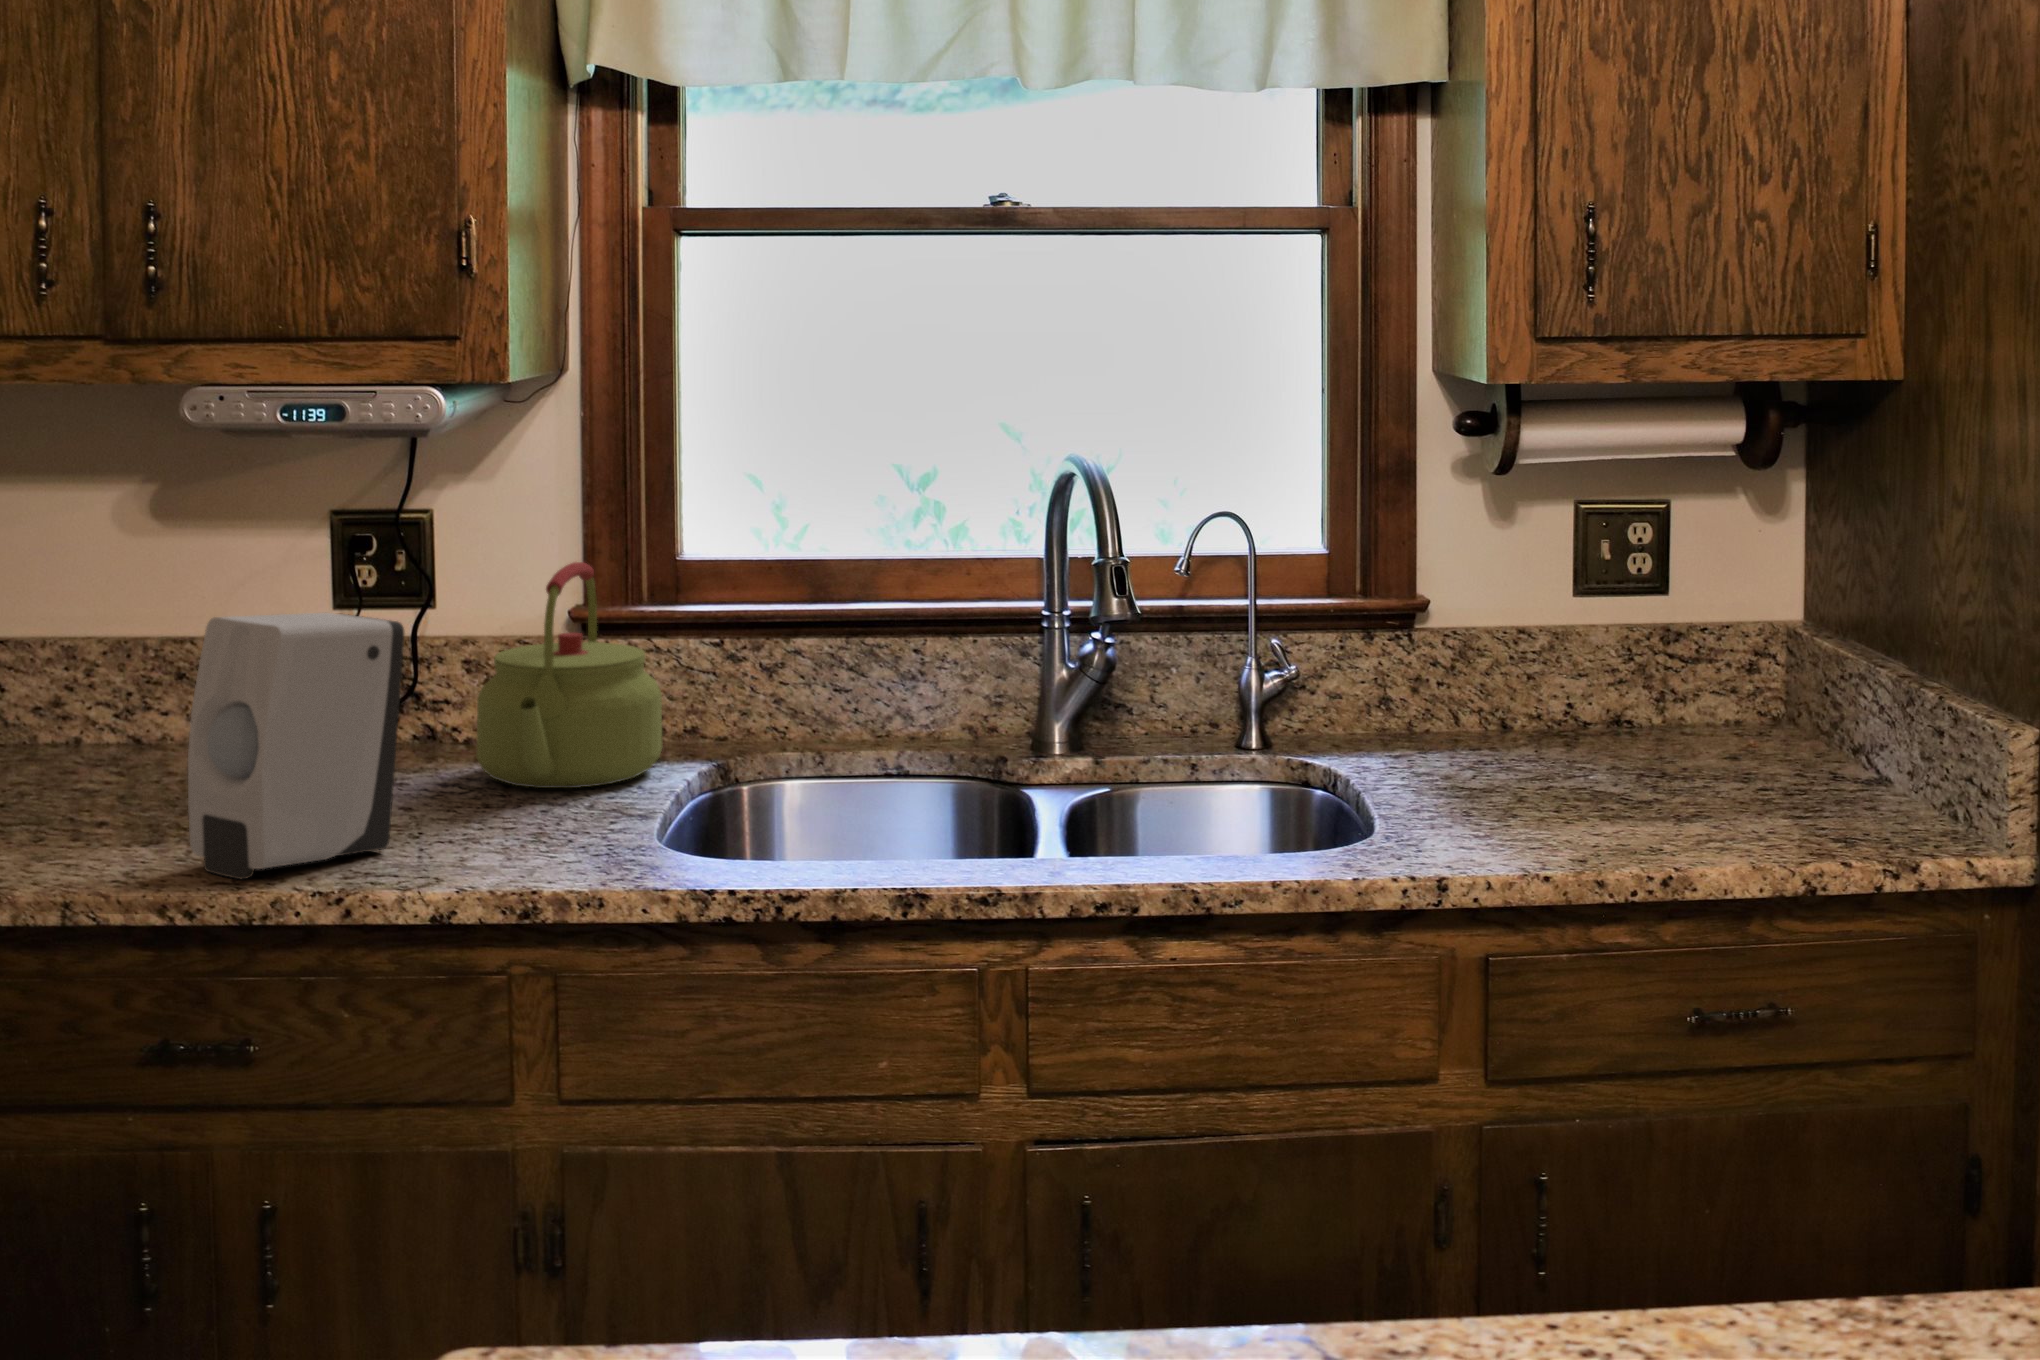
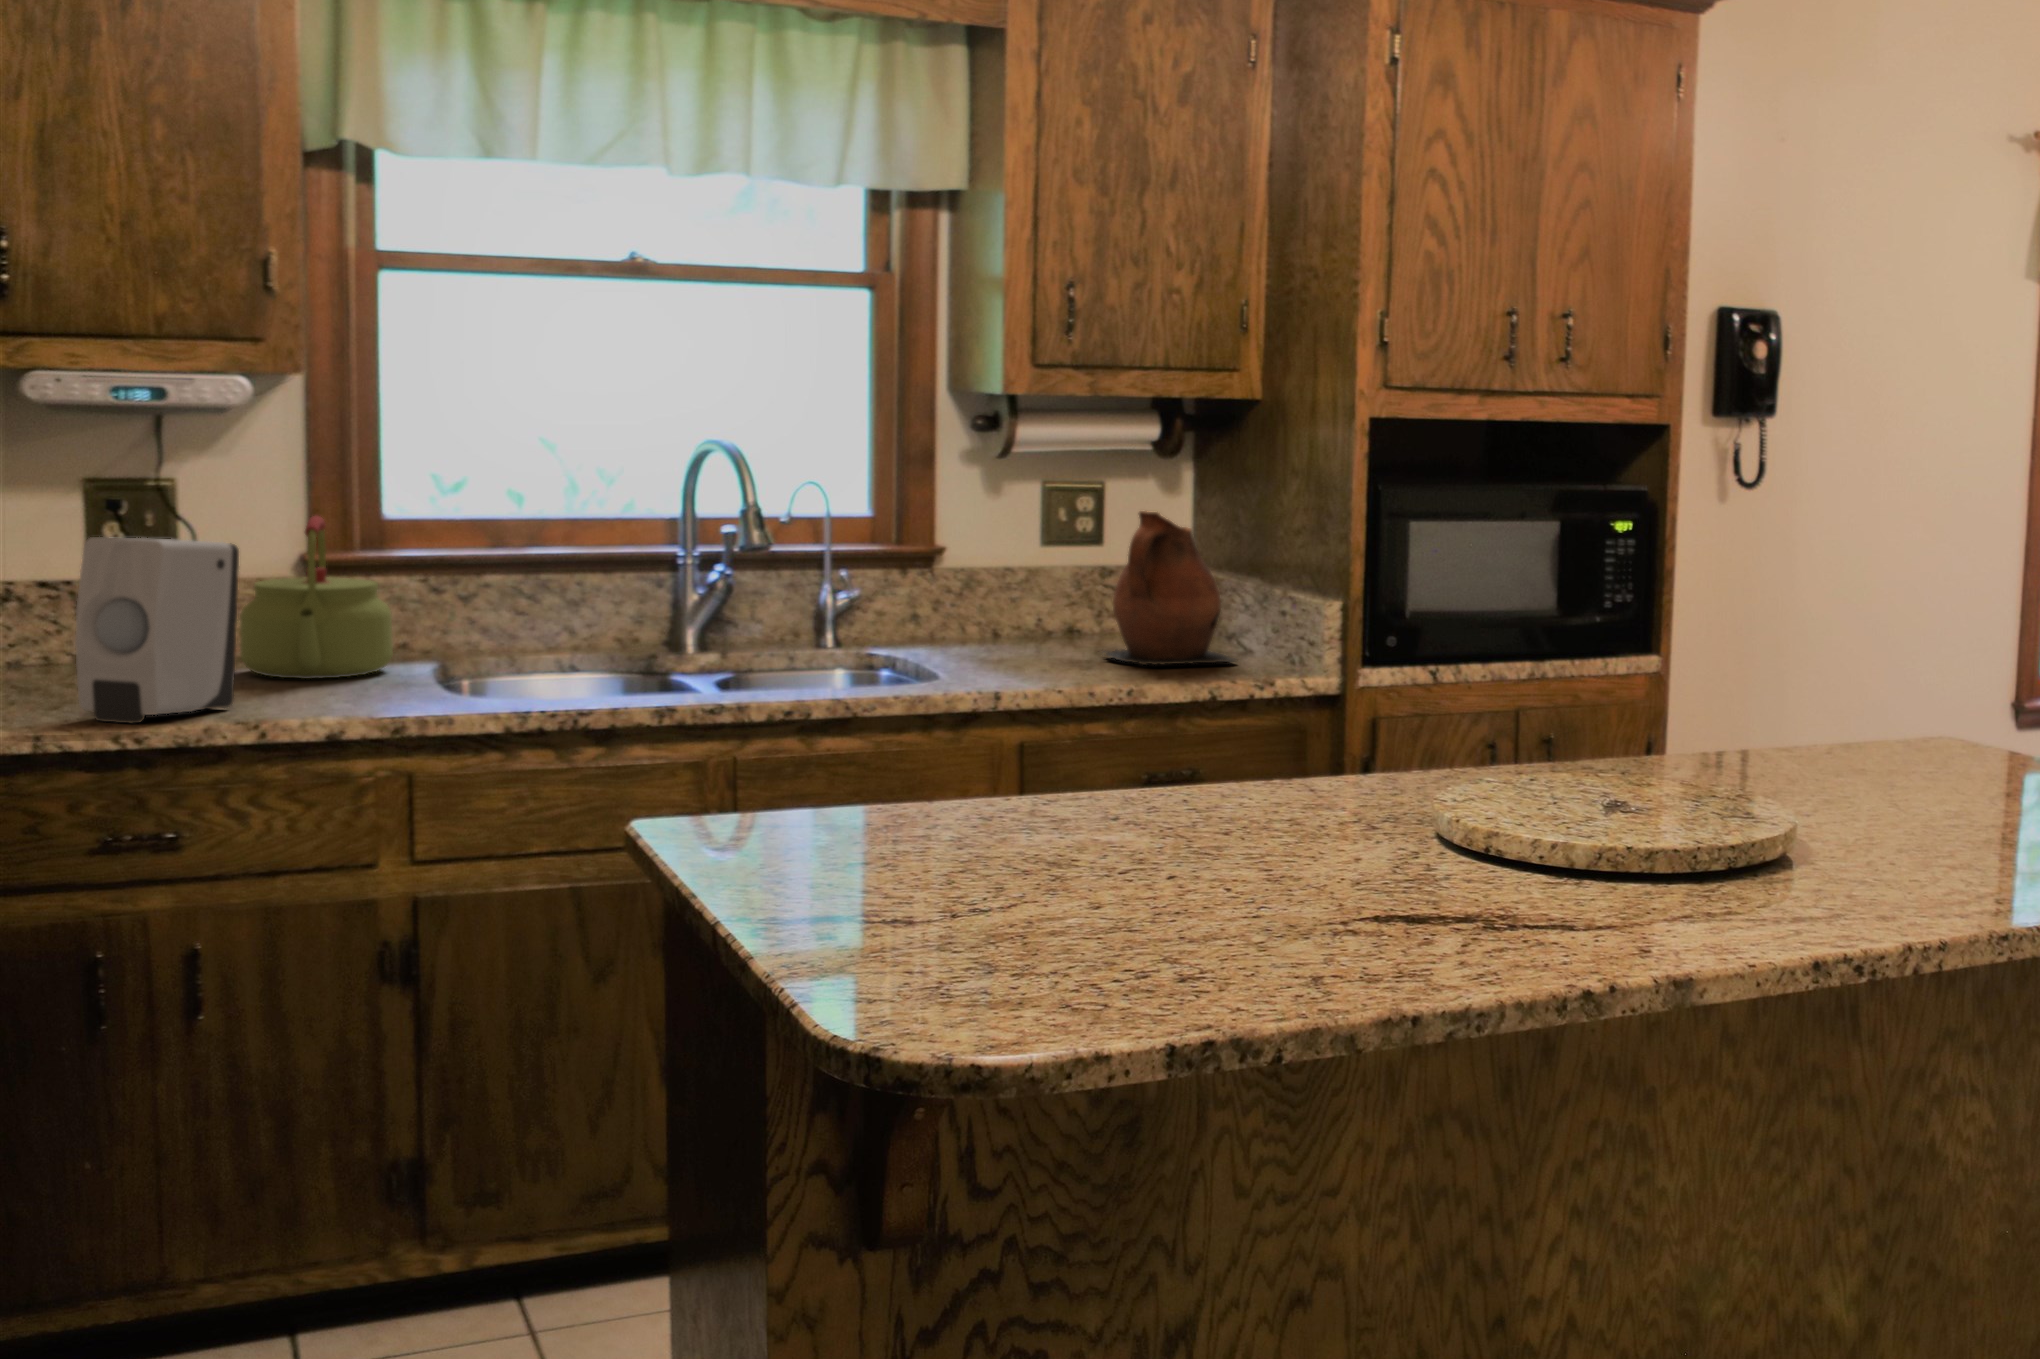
ceramic pitcher: none [1635,560,1862,814] -> present [1103,511,1236,665]

